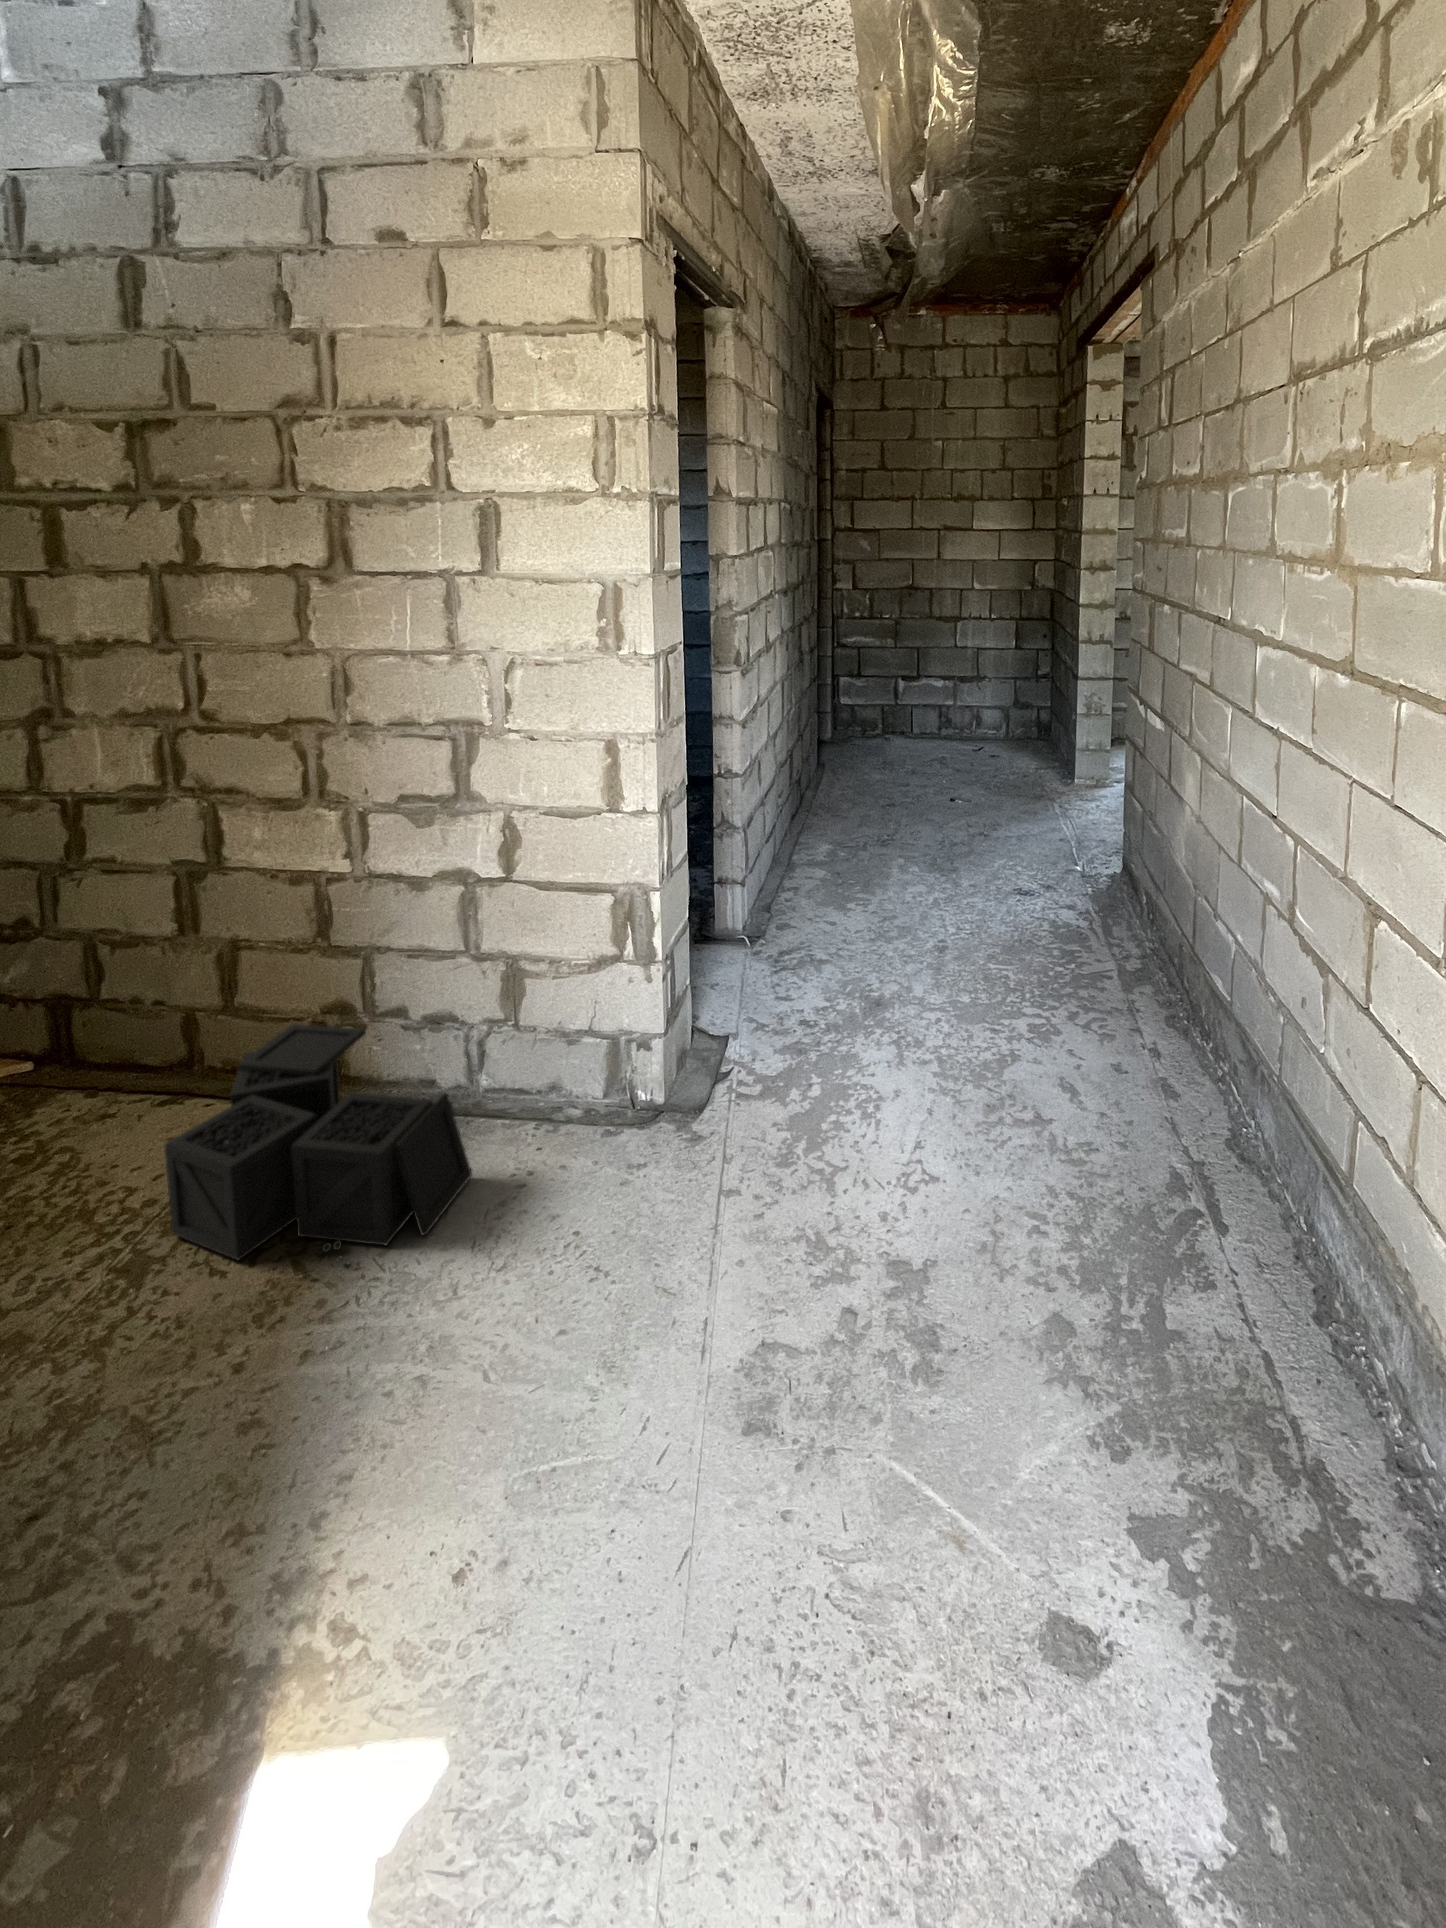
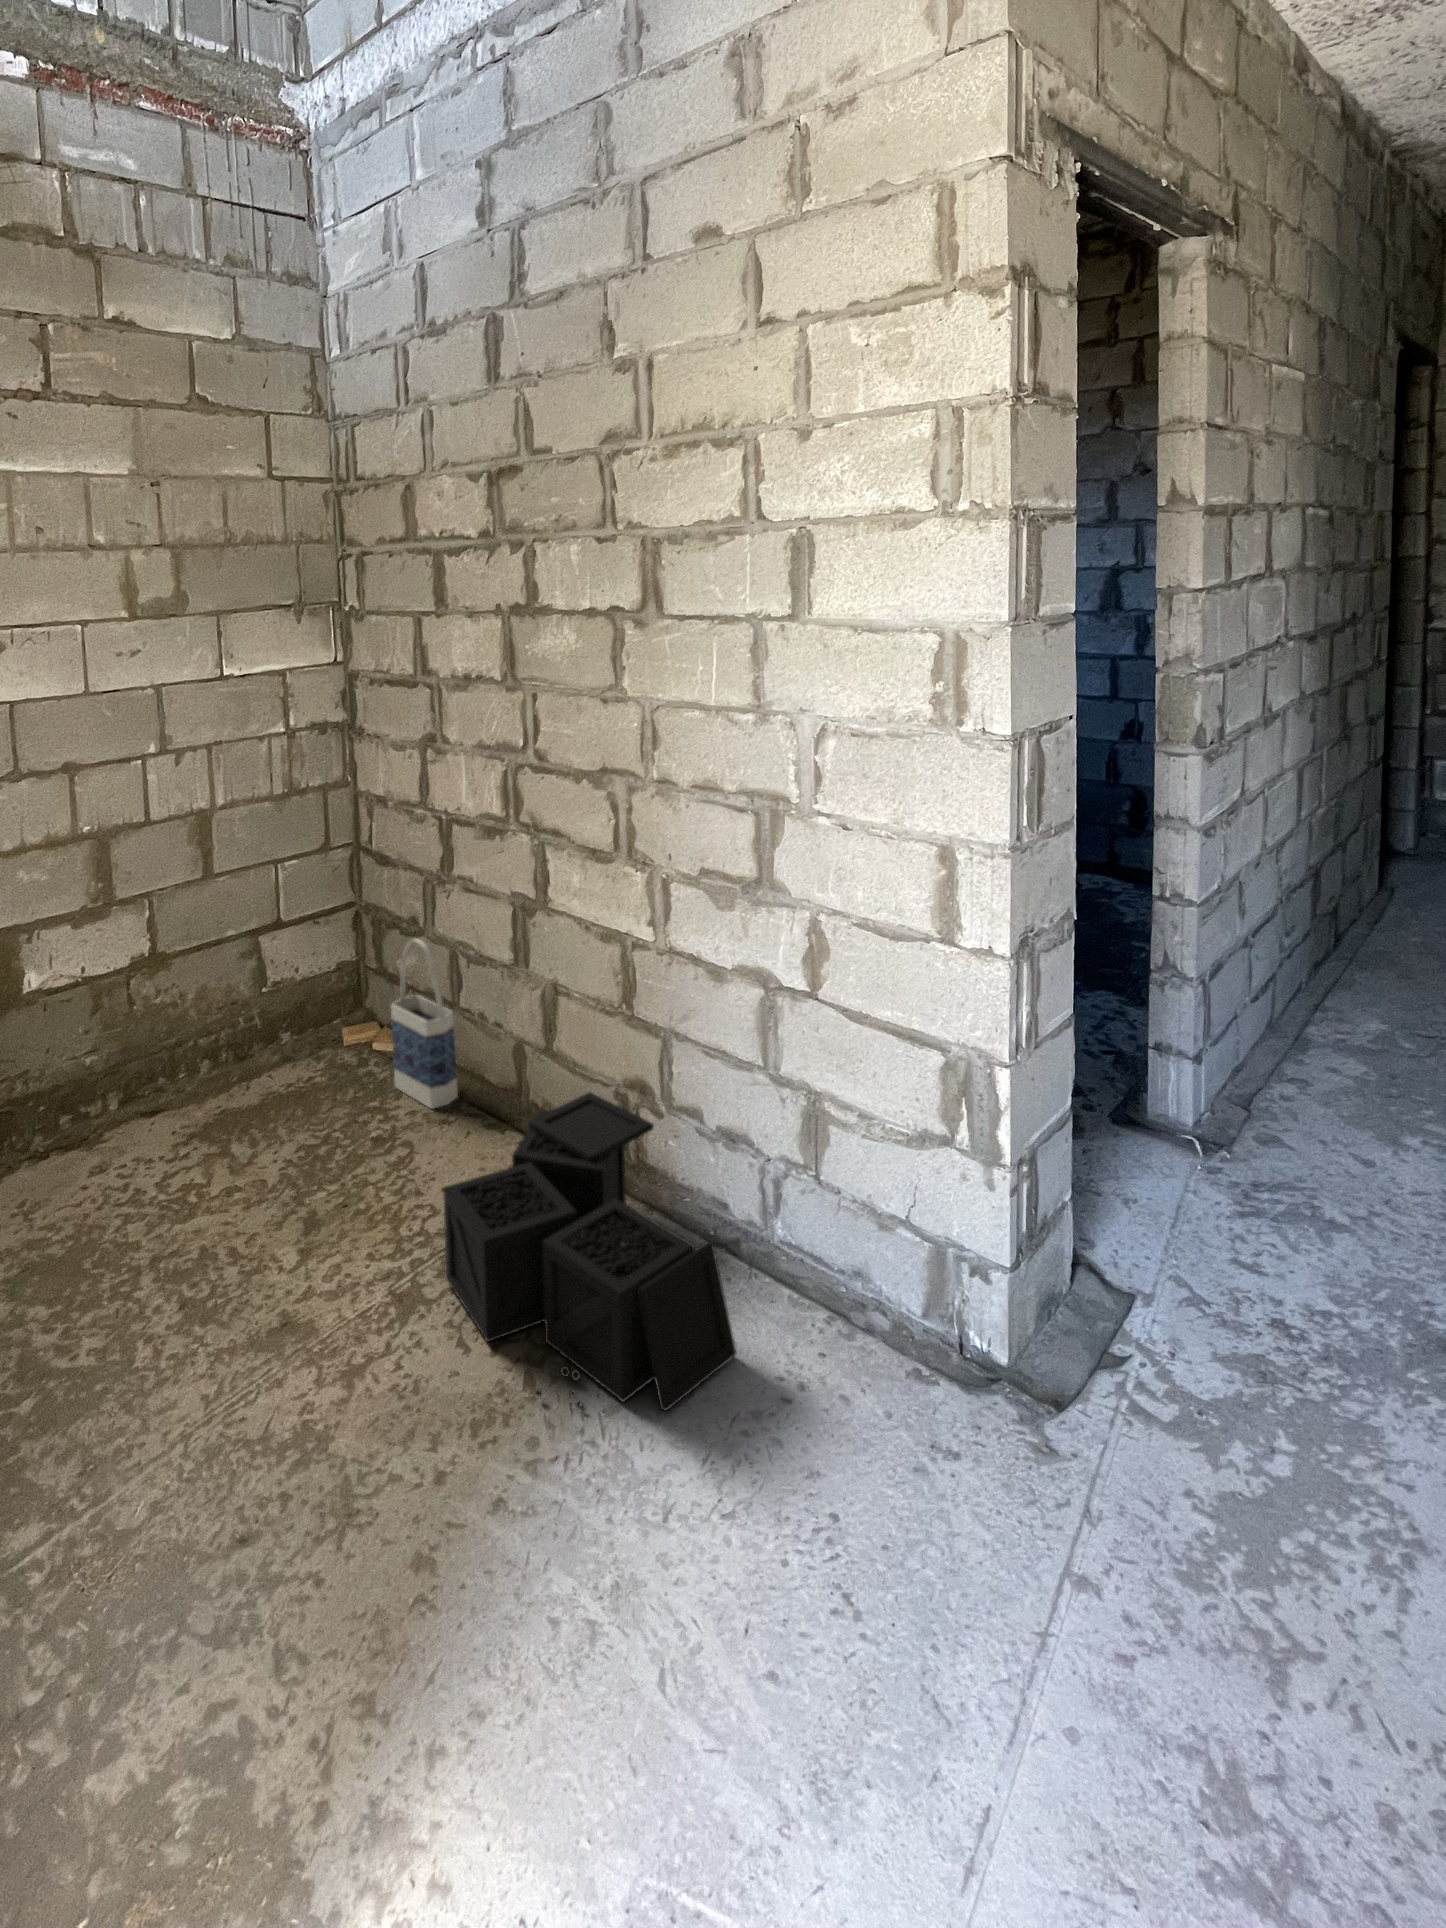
bag: none [20,932,118,1107] -> present [391,939,458,1109]

